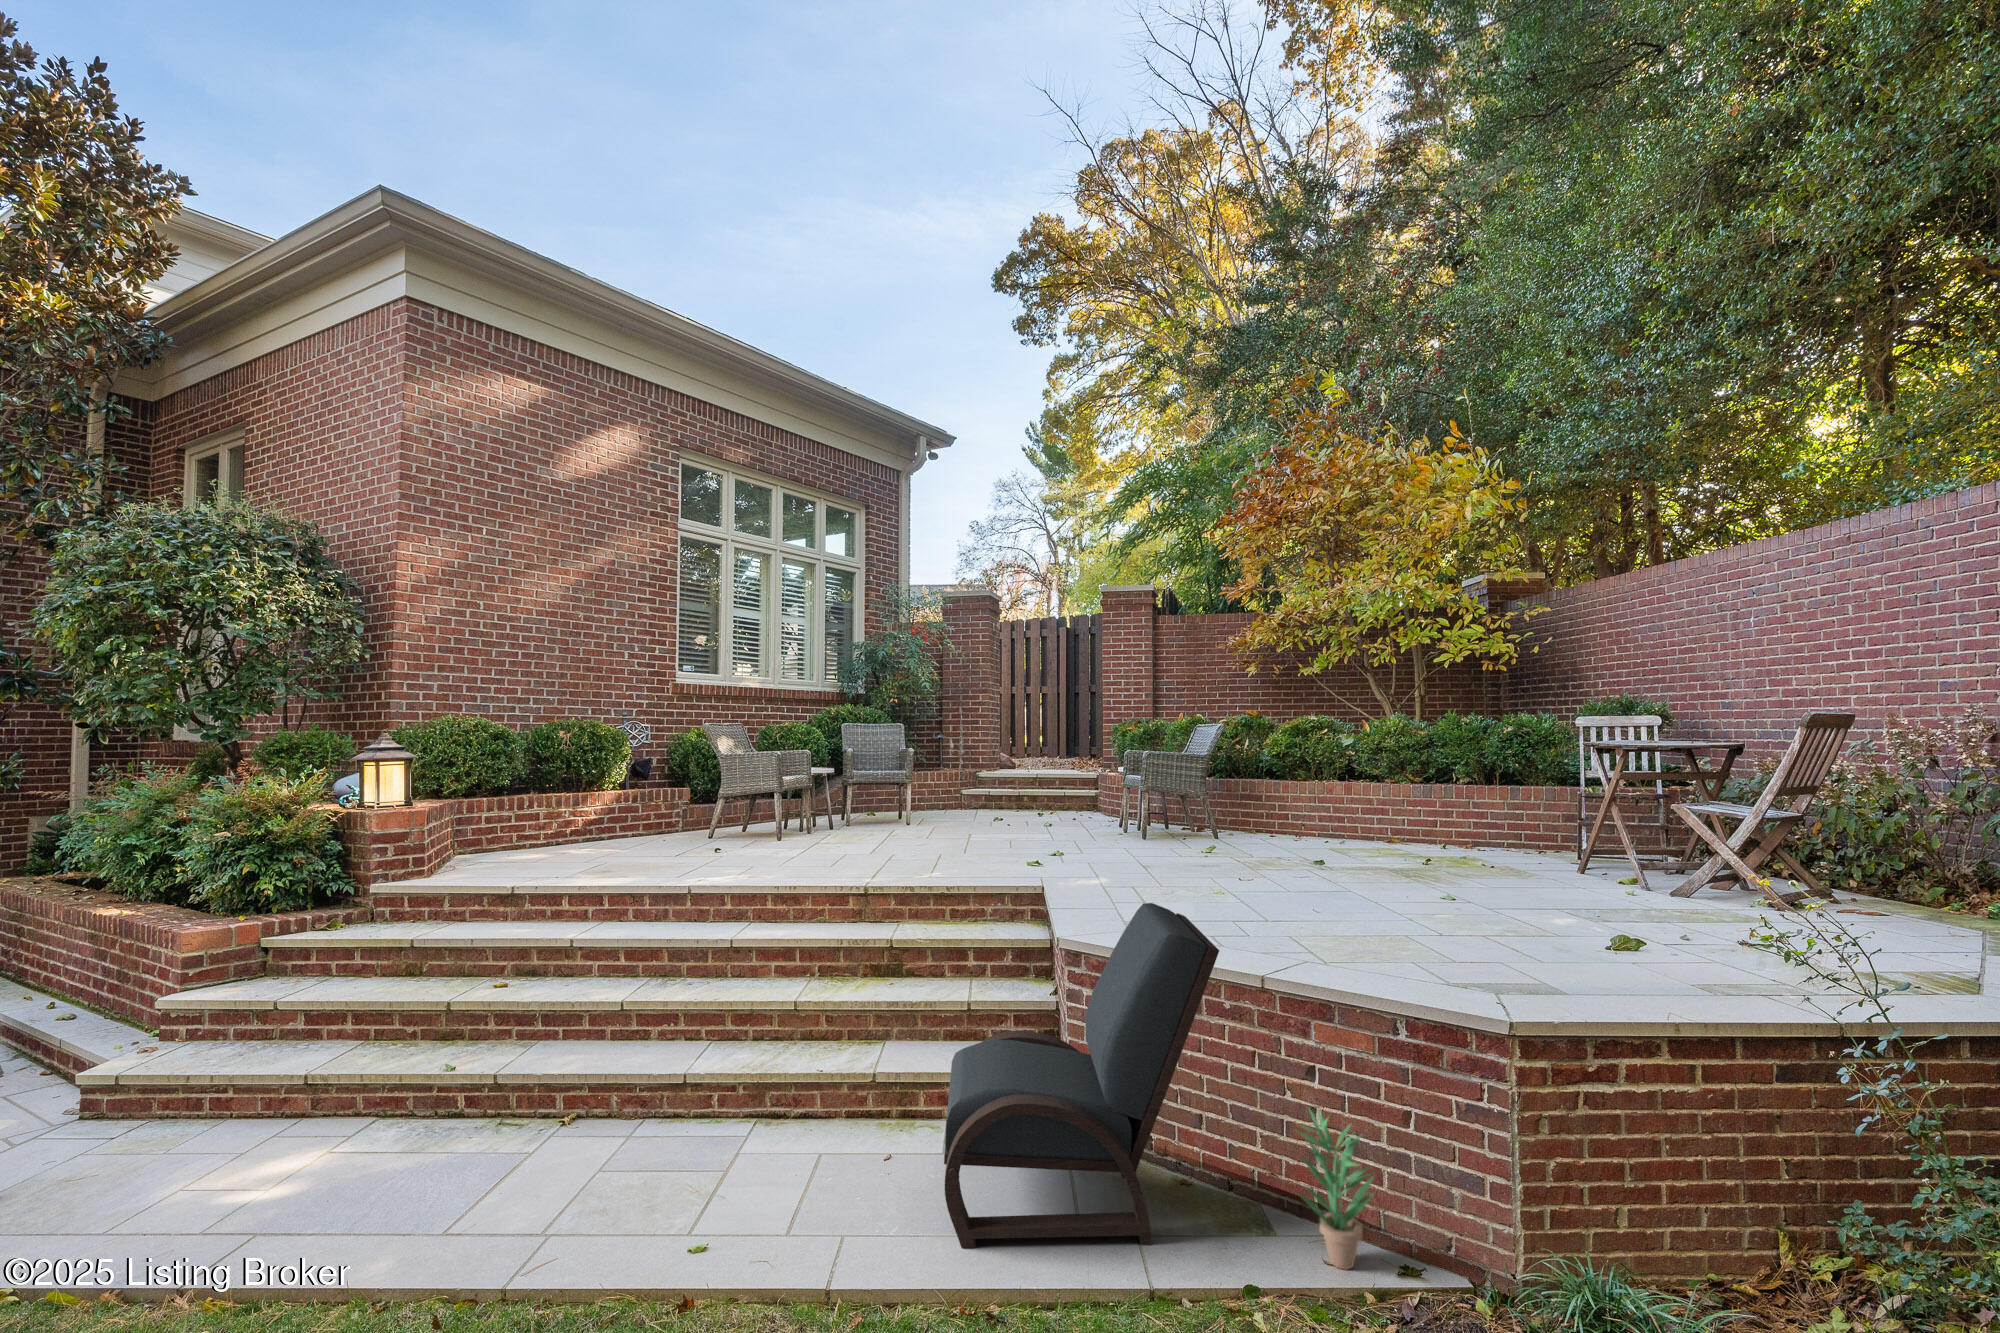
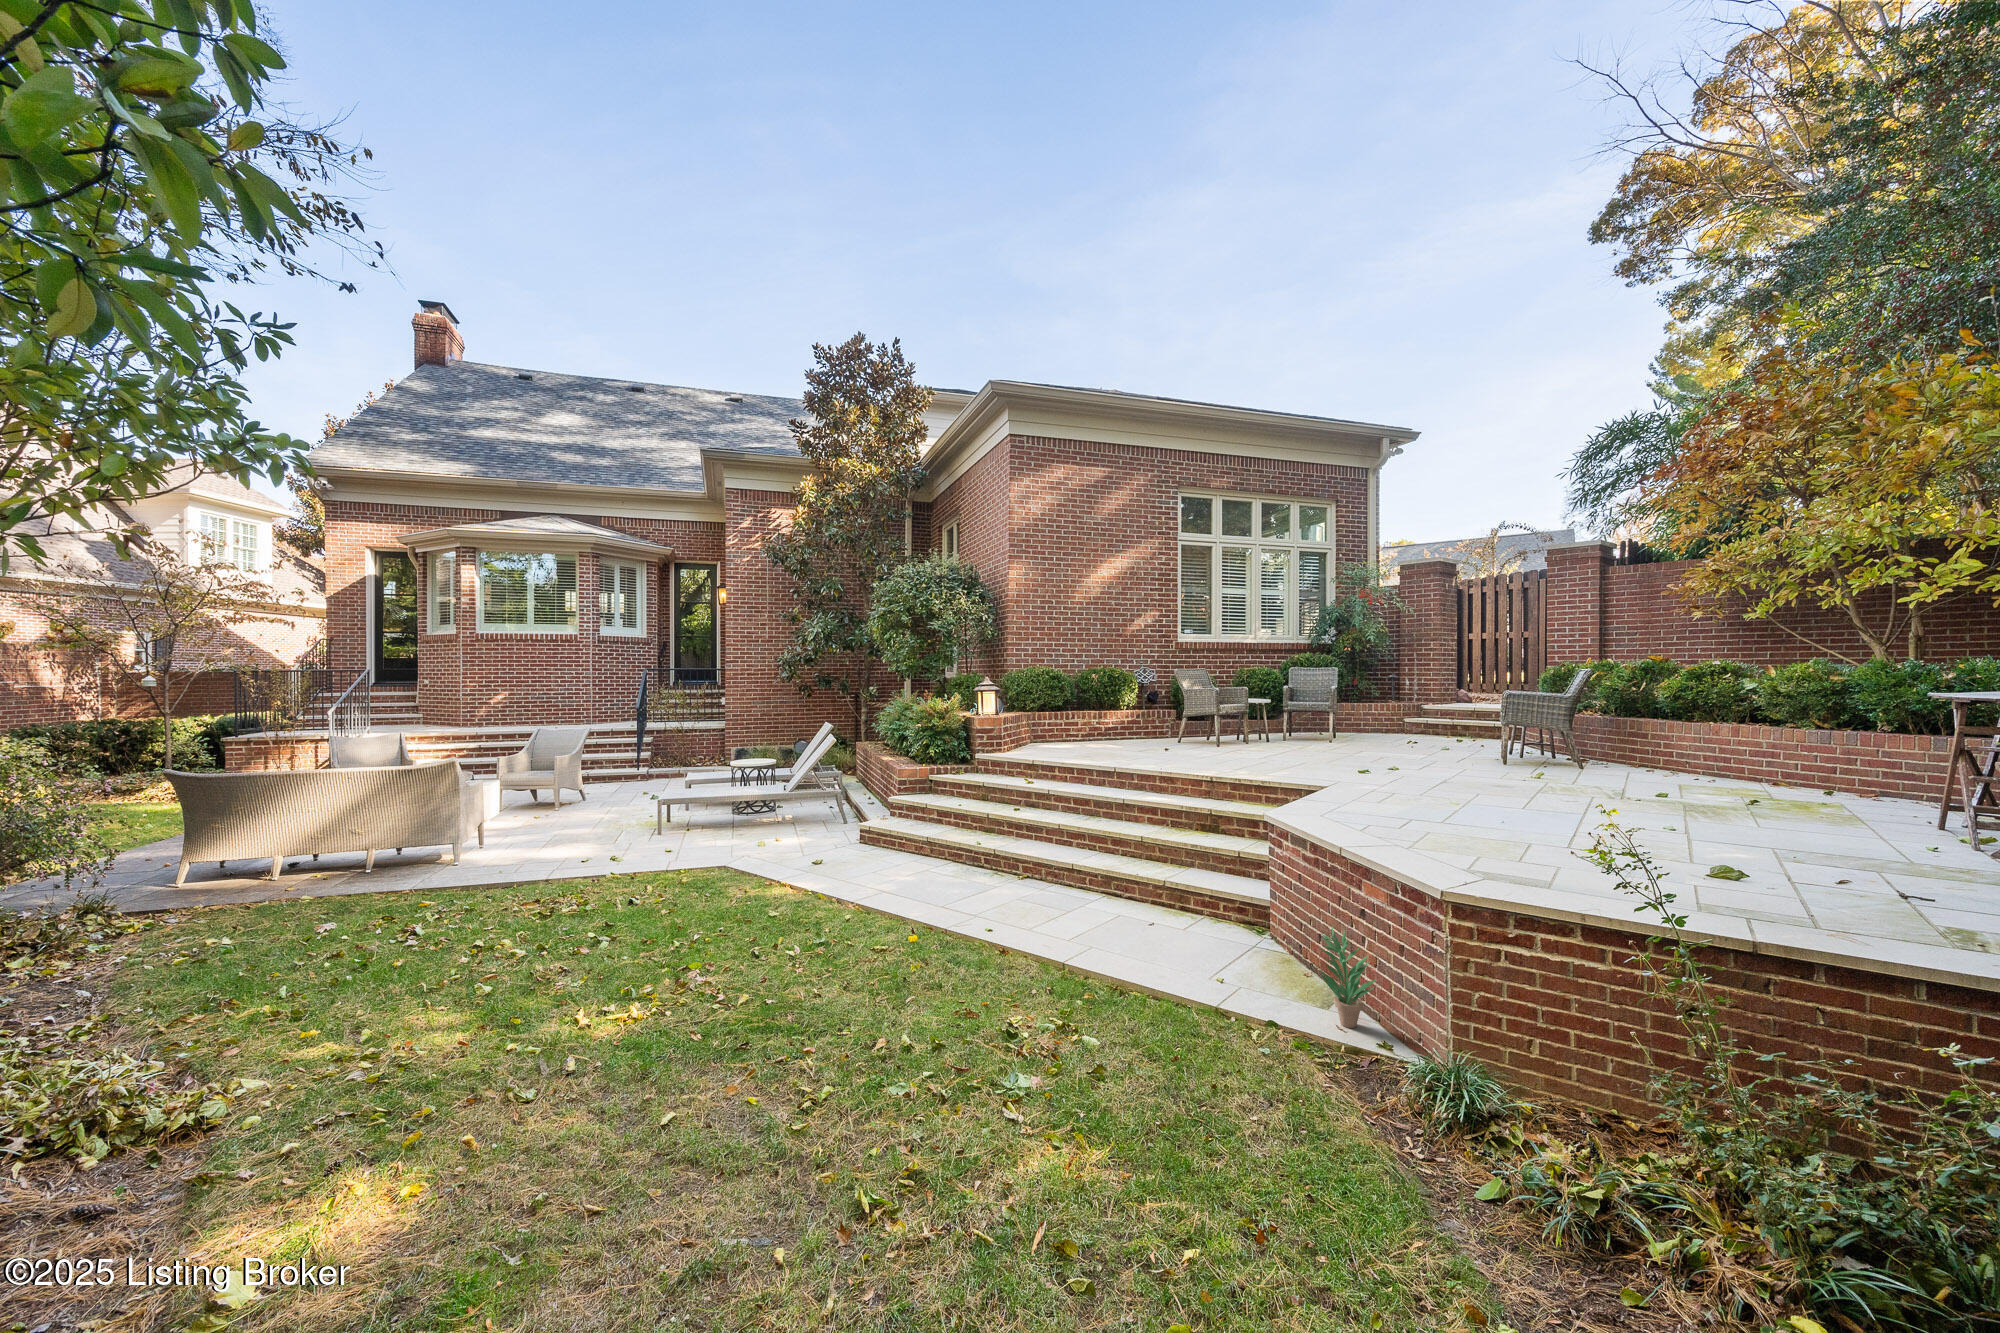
lounge chair: present [944,903,1219,1248] -> none [1139,798,1327,986]

